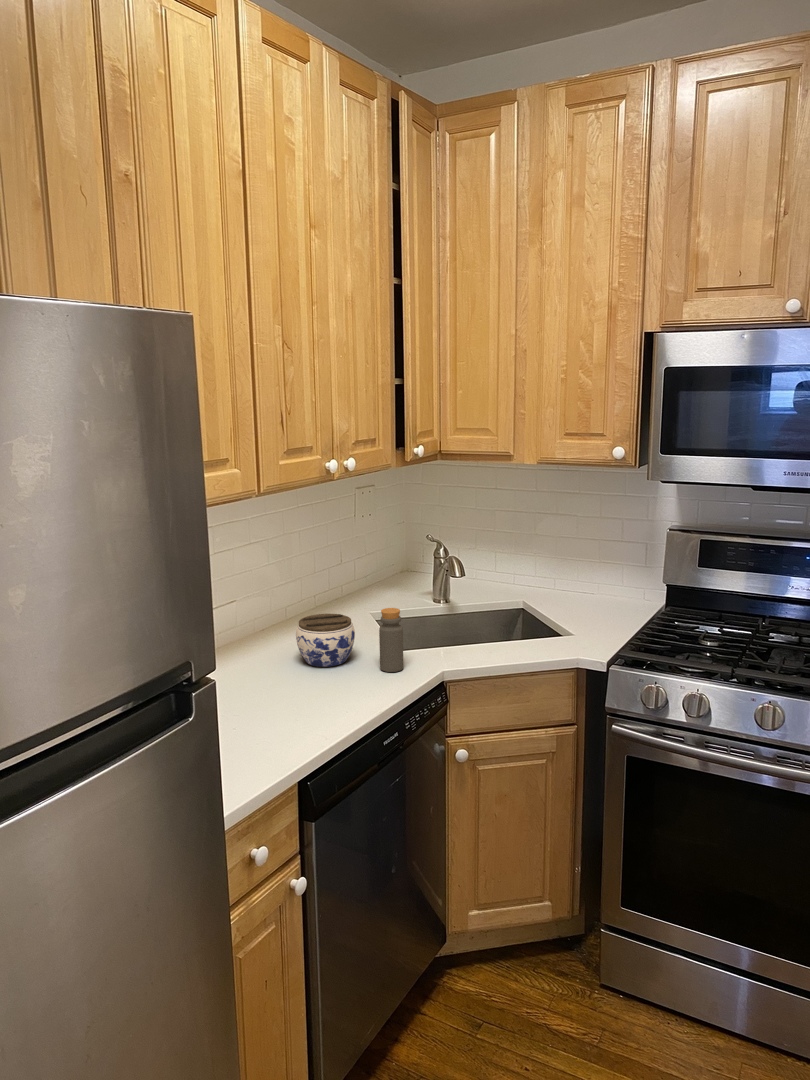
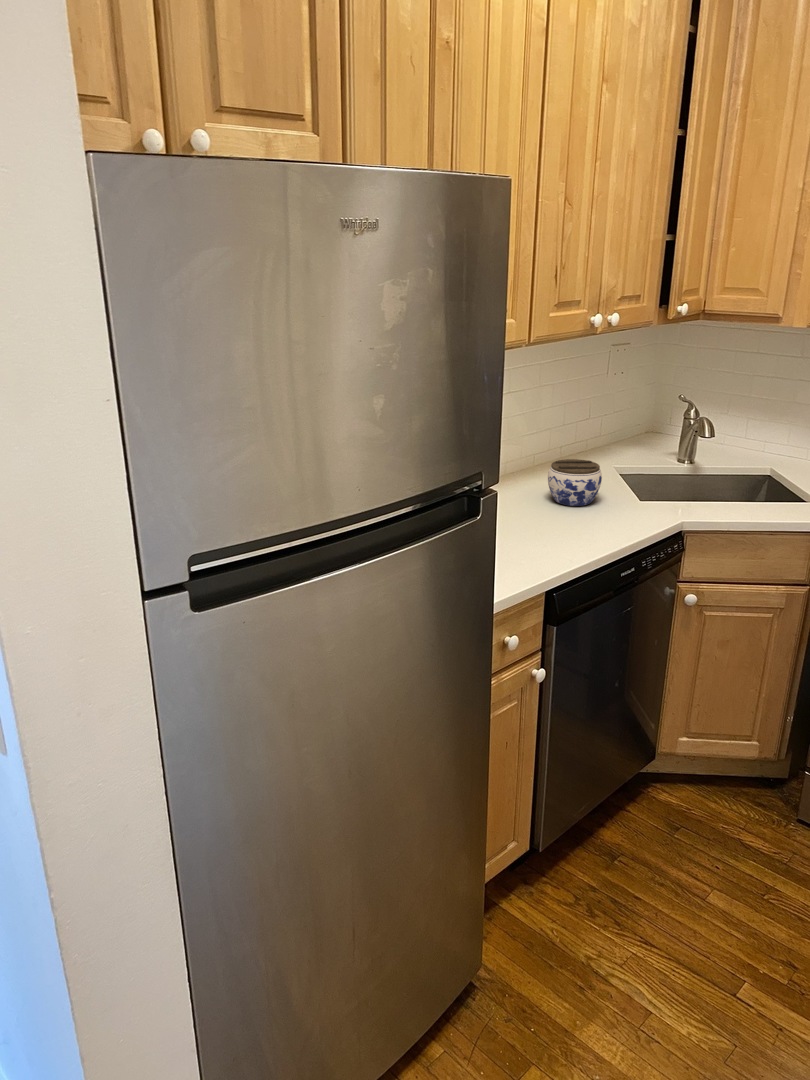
bottle: present [379,608,403,672] -> none [623,458,648,516]

